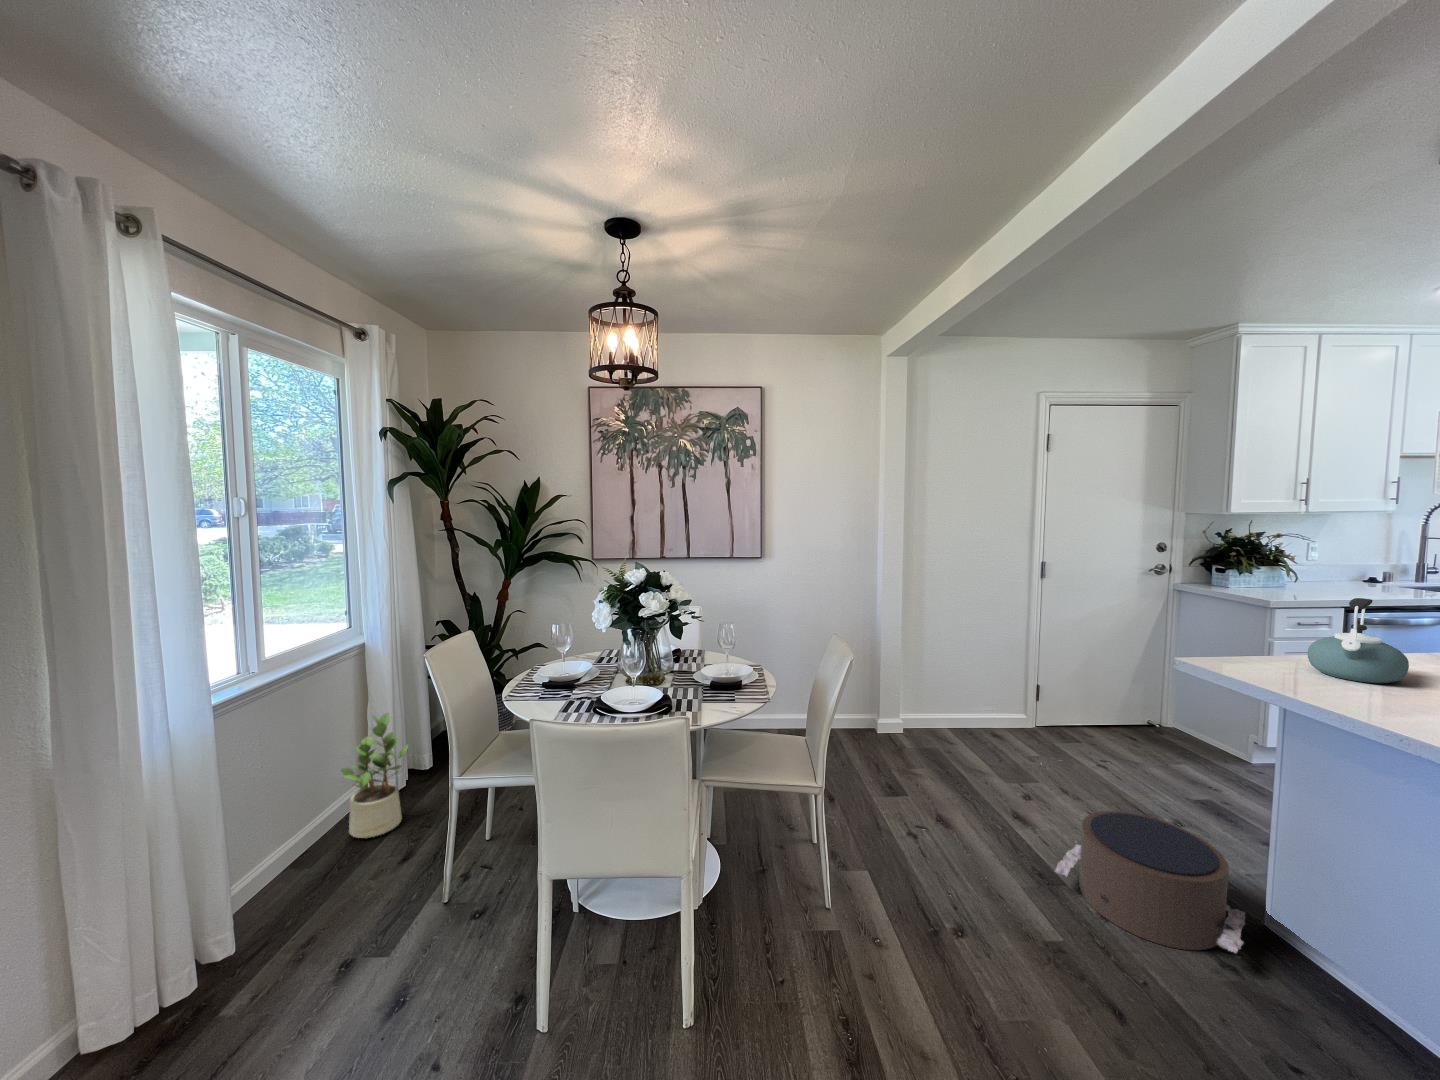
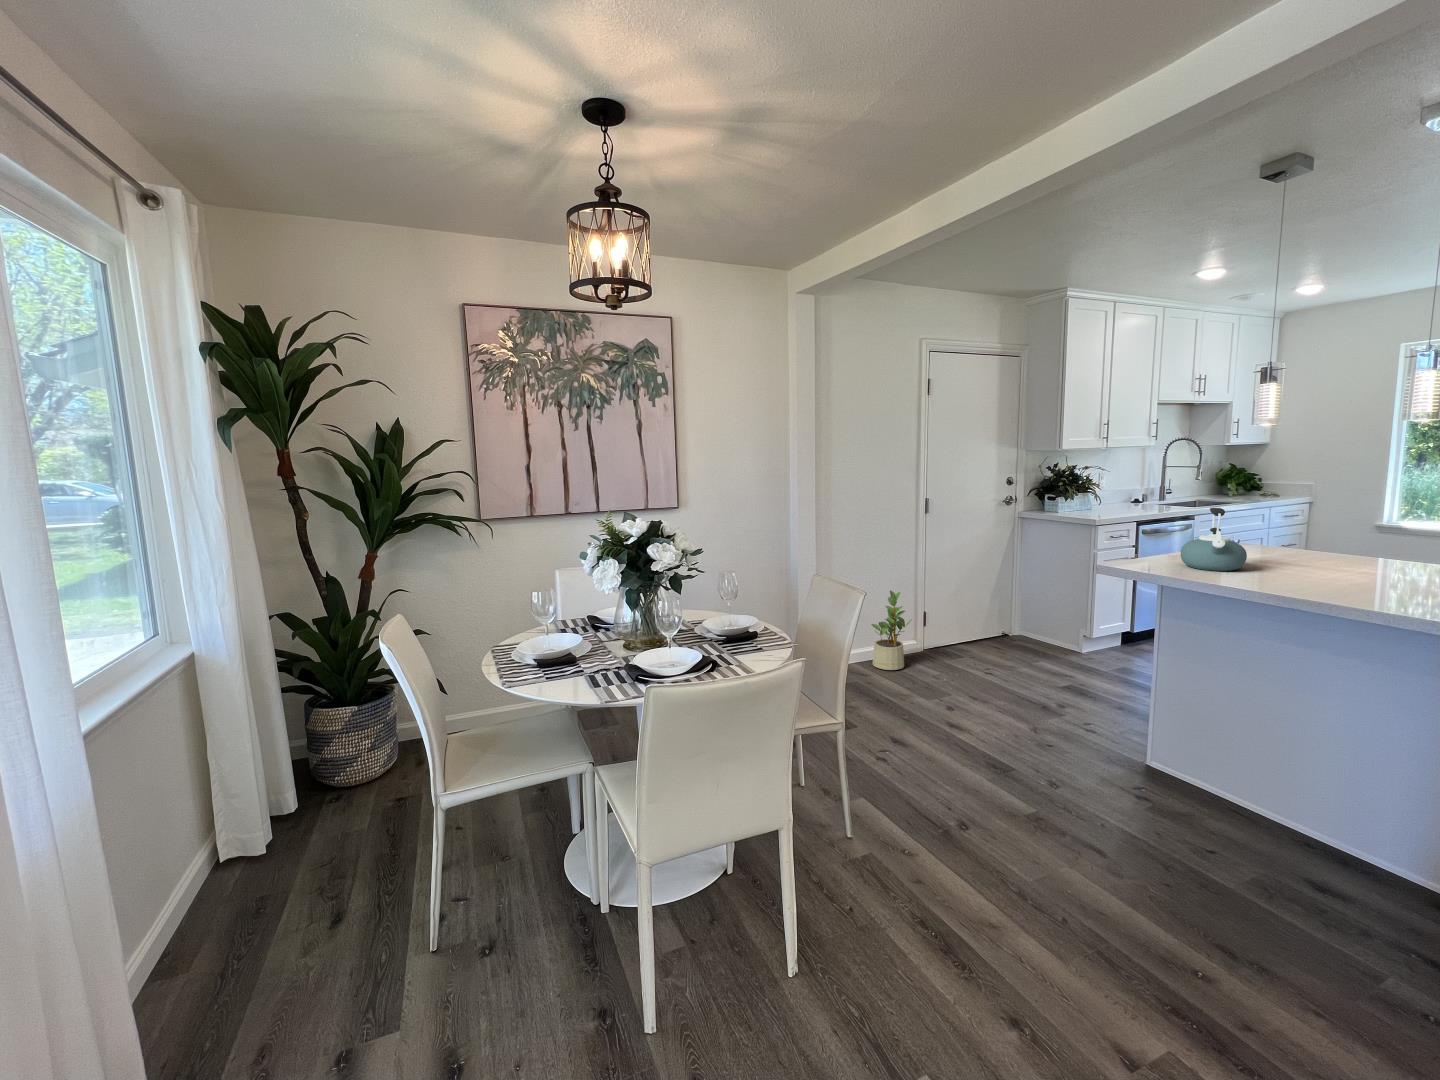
potted plant: present [341,713,408,838] -> present [872,590,912,670]
pouf: present [1055,811,1245,953] -> none [1008,703,1151,800]

